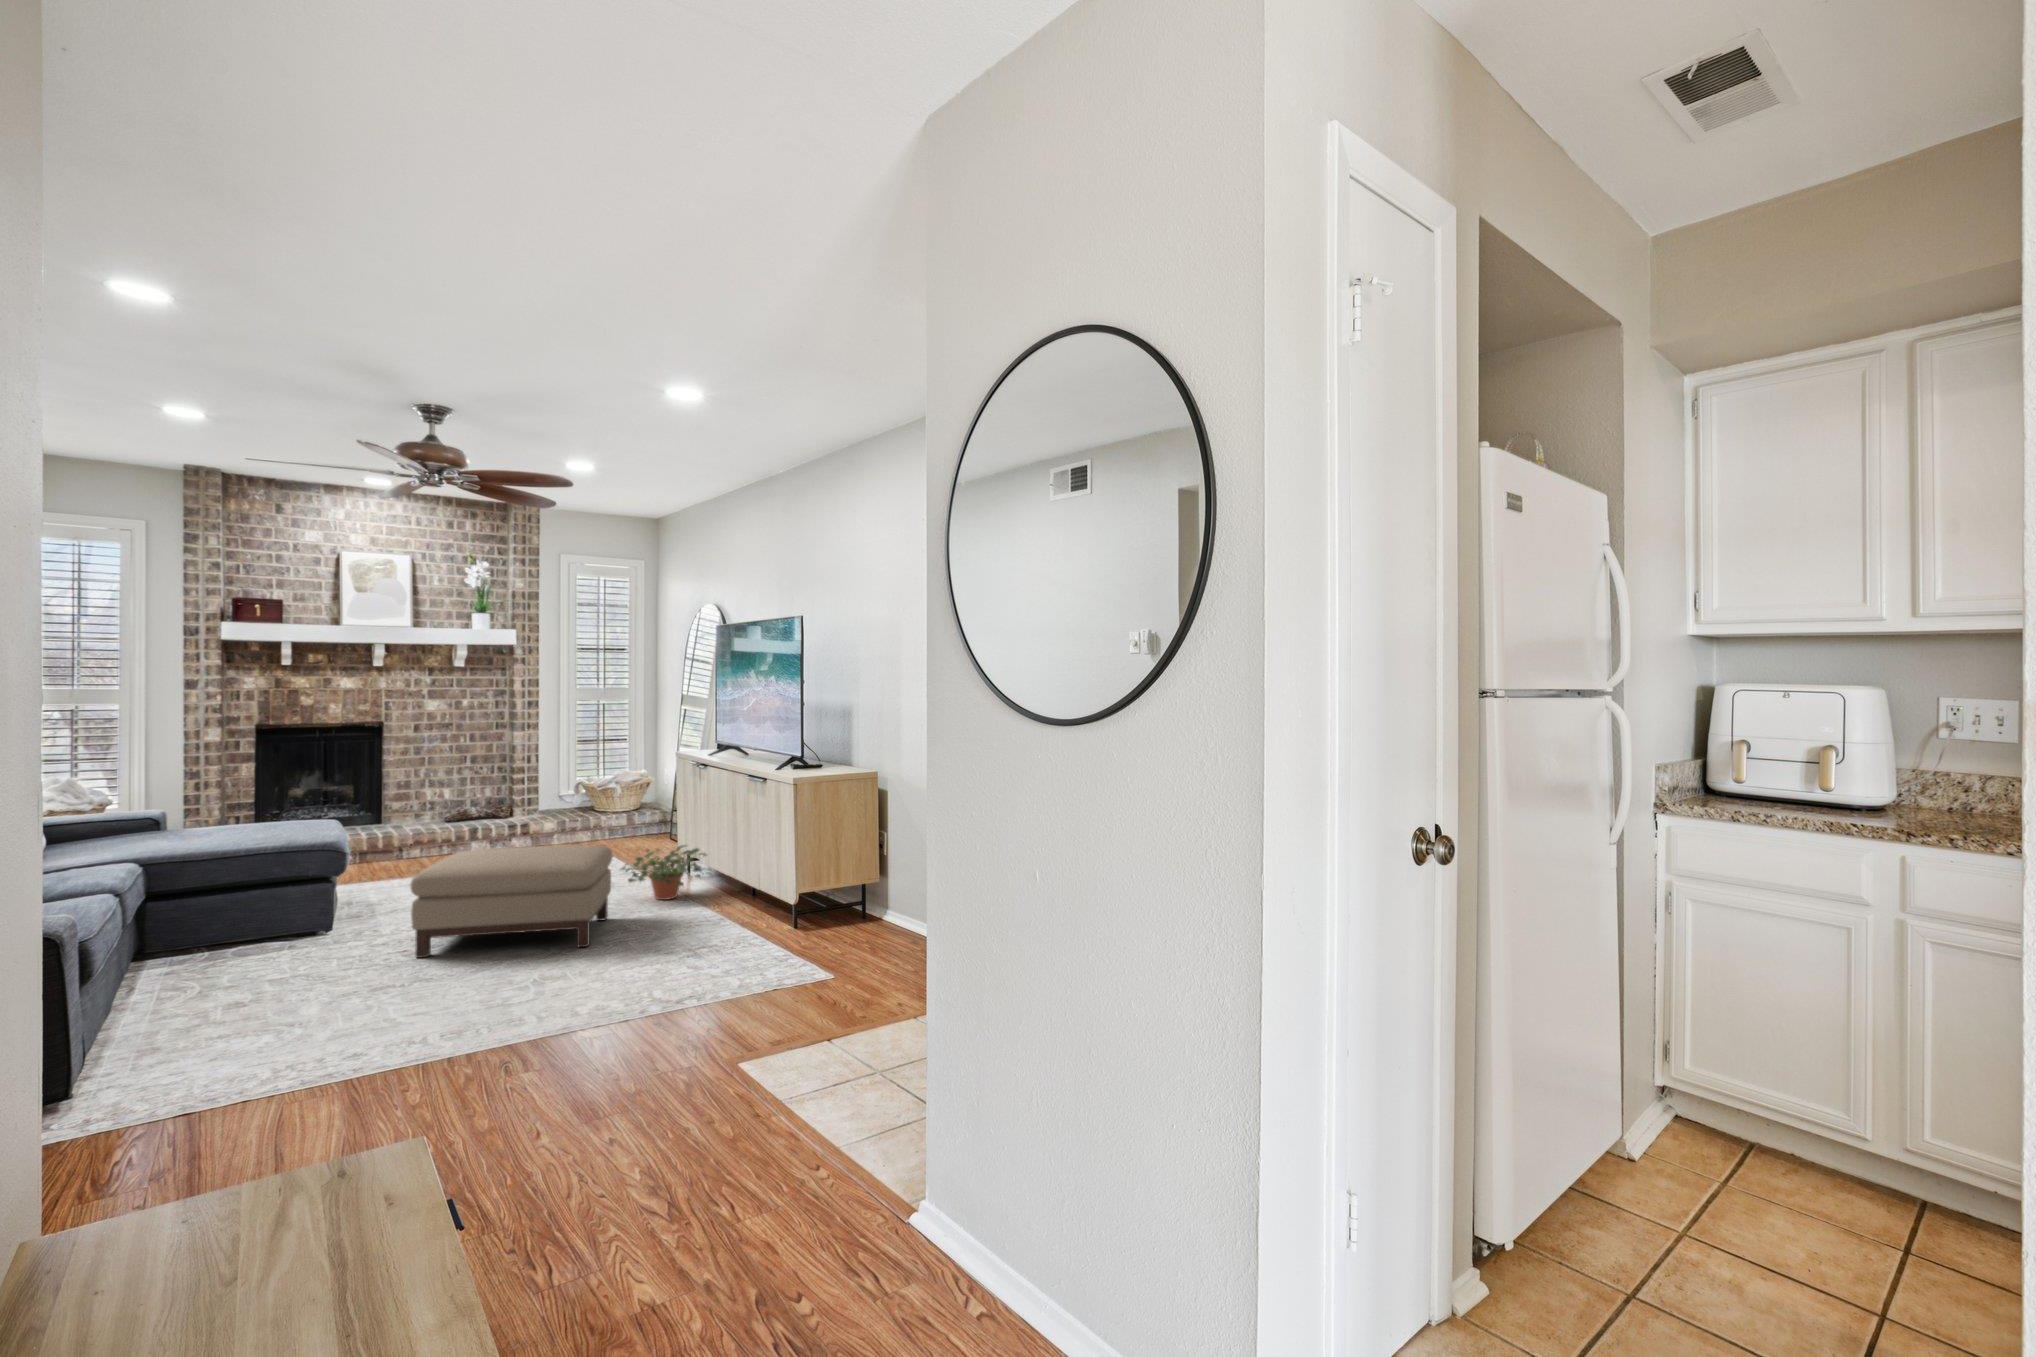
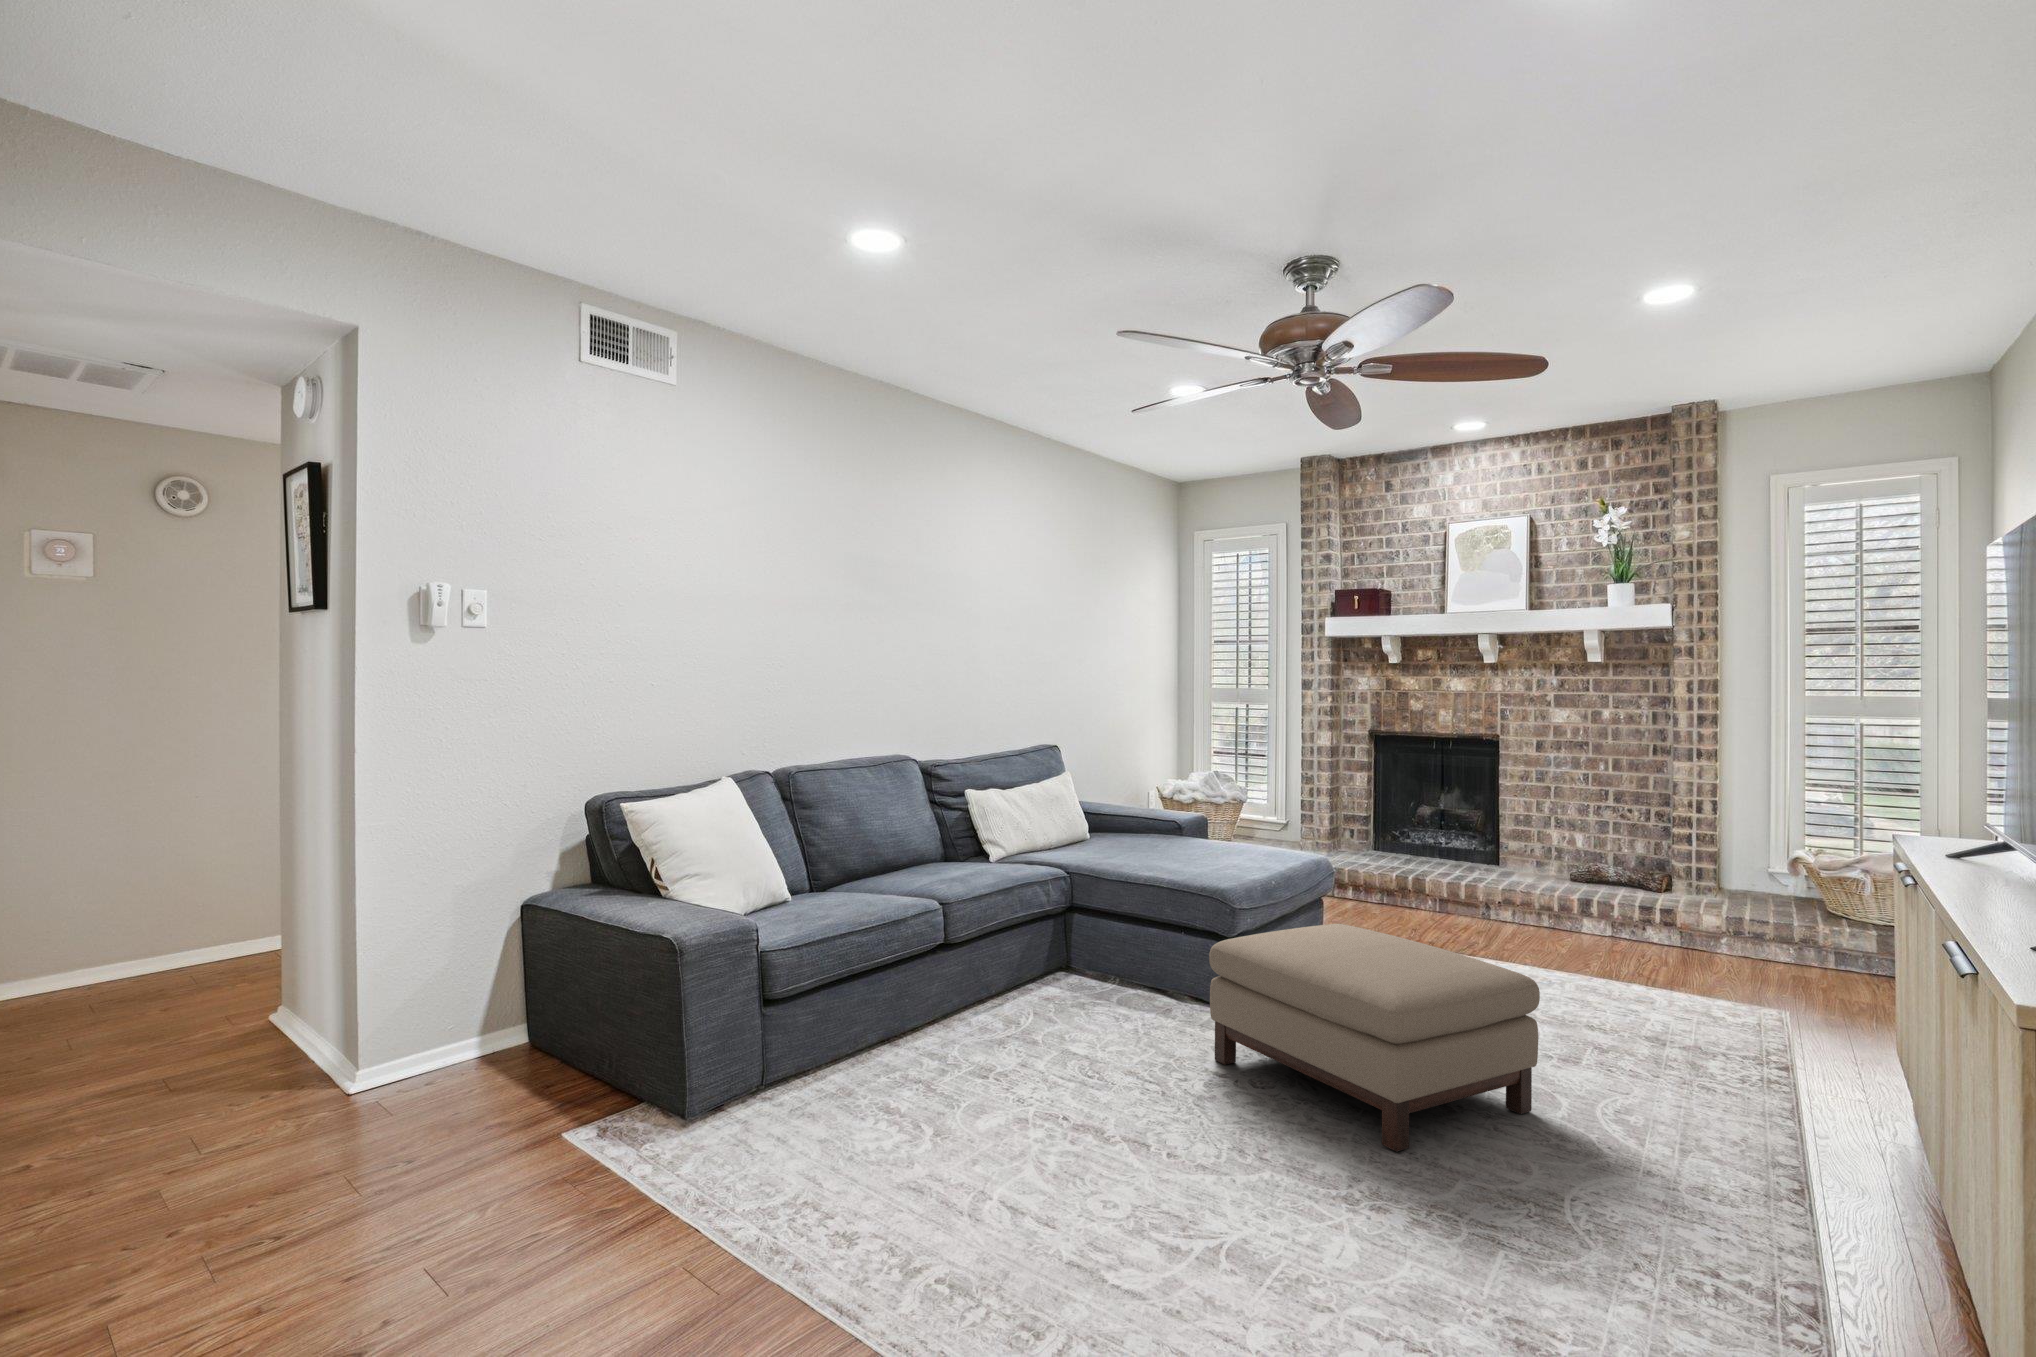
potted plant: present [621,845,710,900] -> none [1610,1005,1829,1125]

